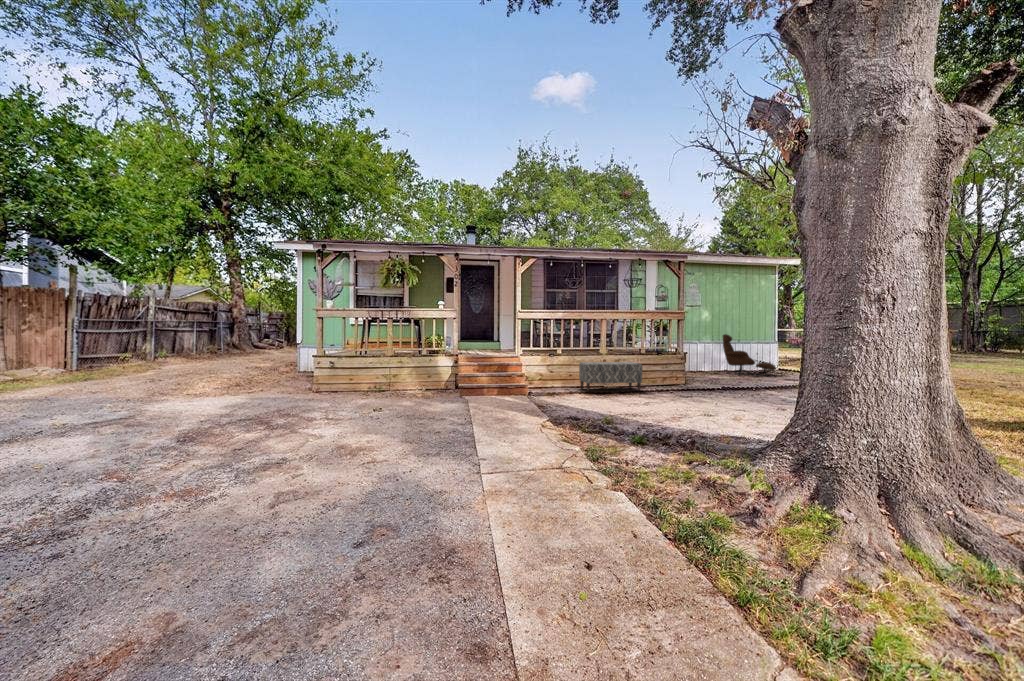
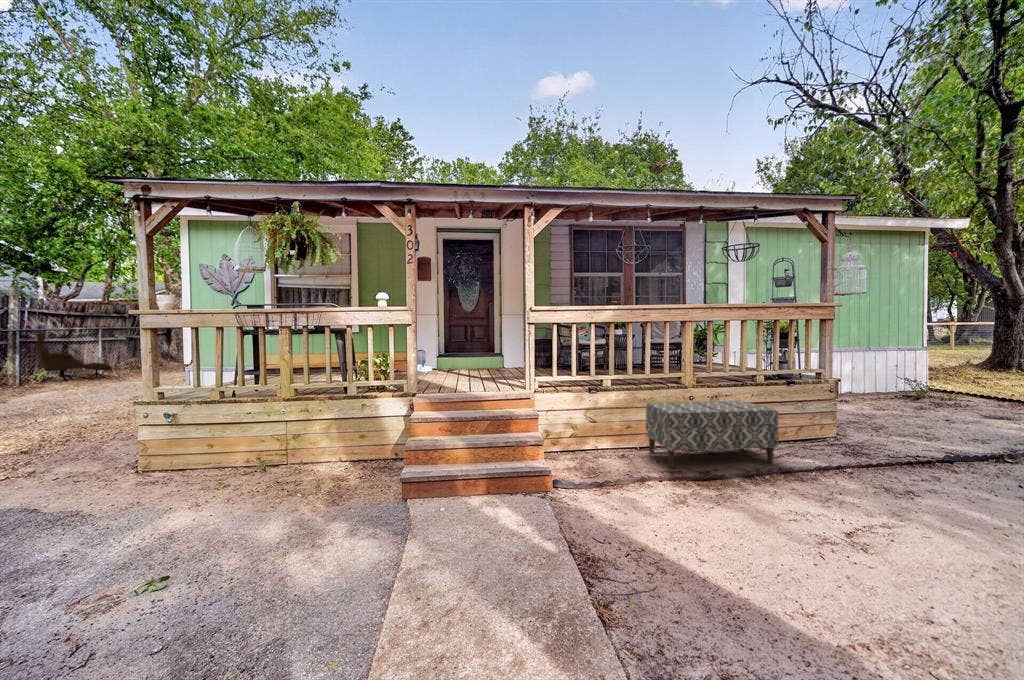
lounge chair: present [723,334,776,376] -> present [36,334,112,382]

